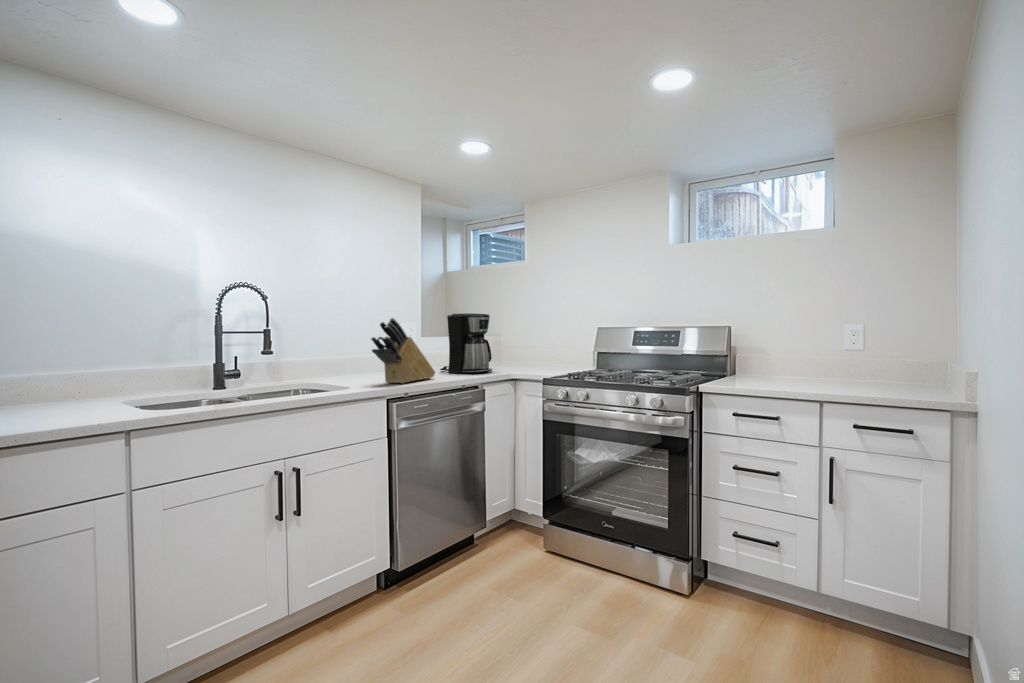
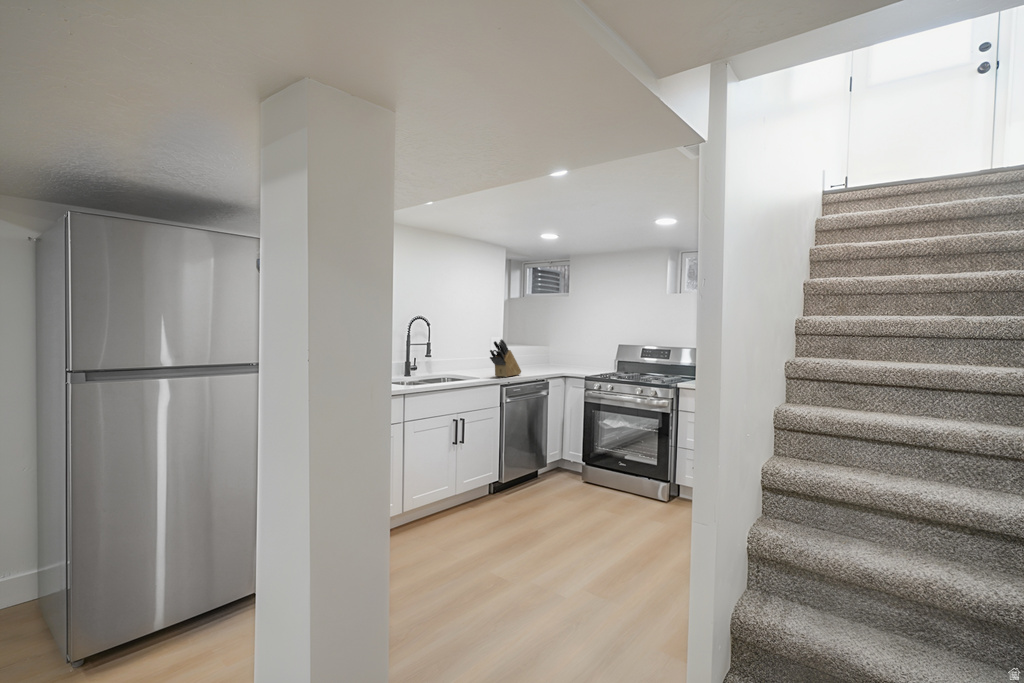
coffee maker: present [440,313,492,374] -> none [519,335,553,373]

